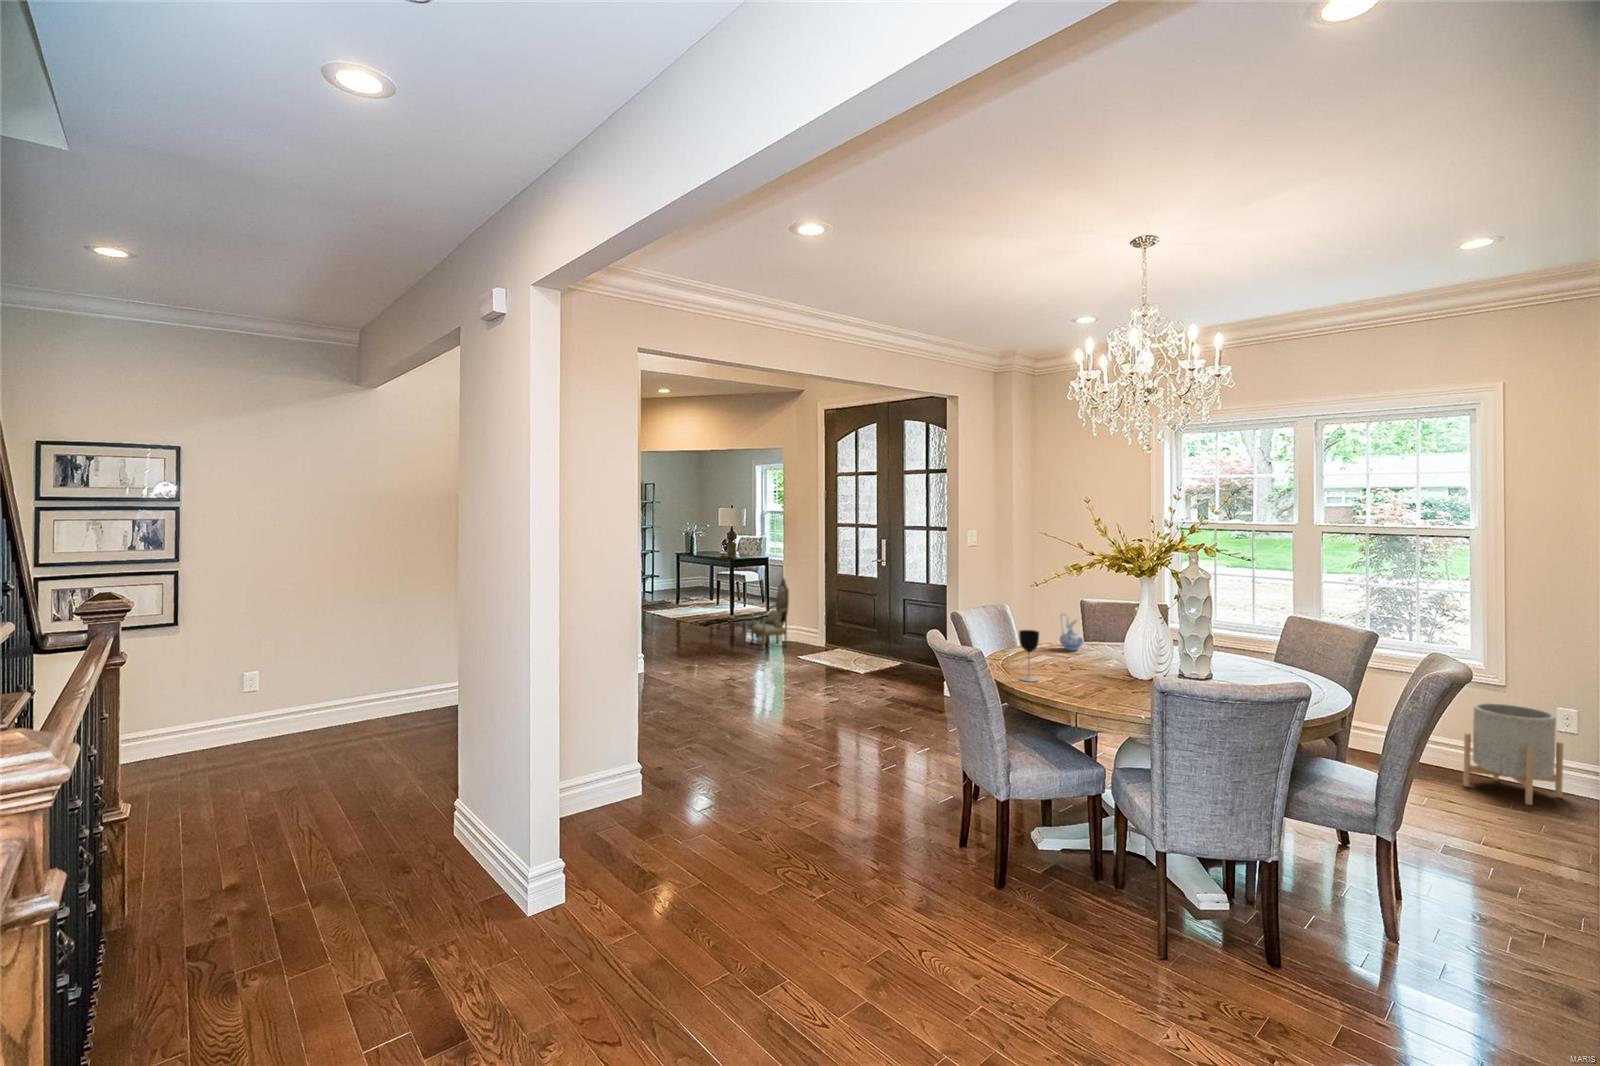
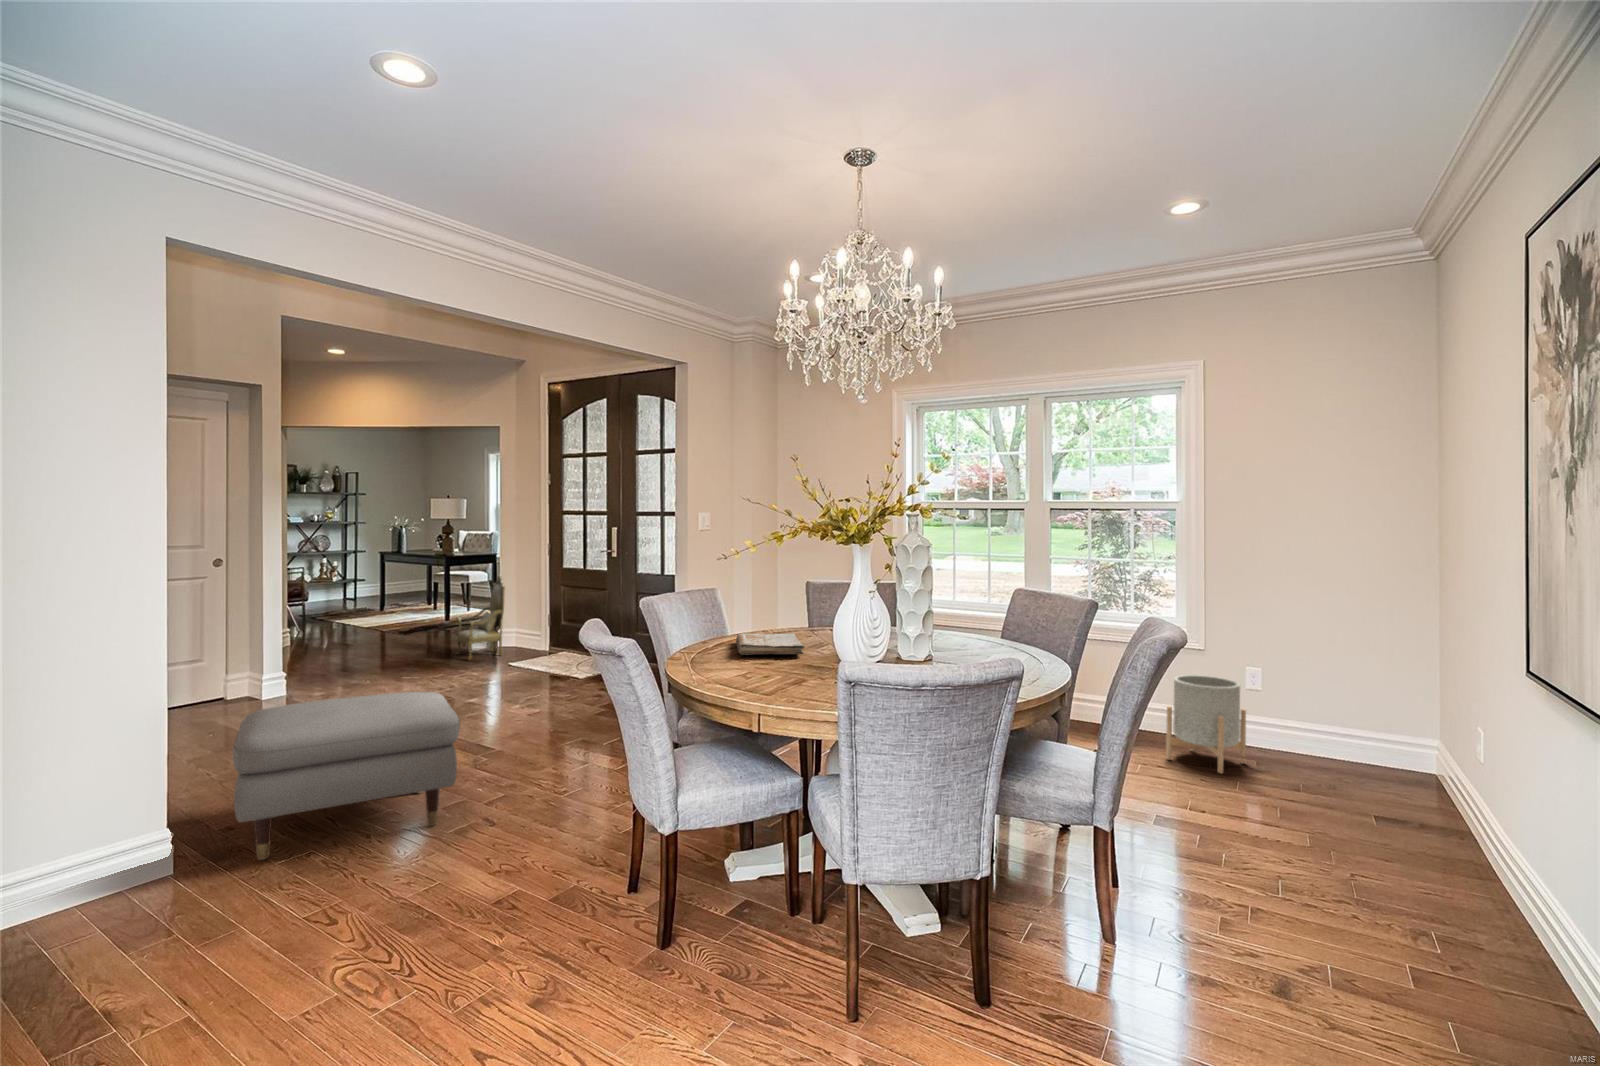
ceramic pitcher: present [1060,613,1083,650] -> none [771,591,797,635]
wine glass: present [1019,630,1039,682] -> none [702,606,727,672]
book: none [1034,648,1099,669] -> present [736,633,805,655]
ottoman: none [665,680,813,793] -> present [233,692,460,860]

